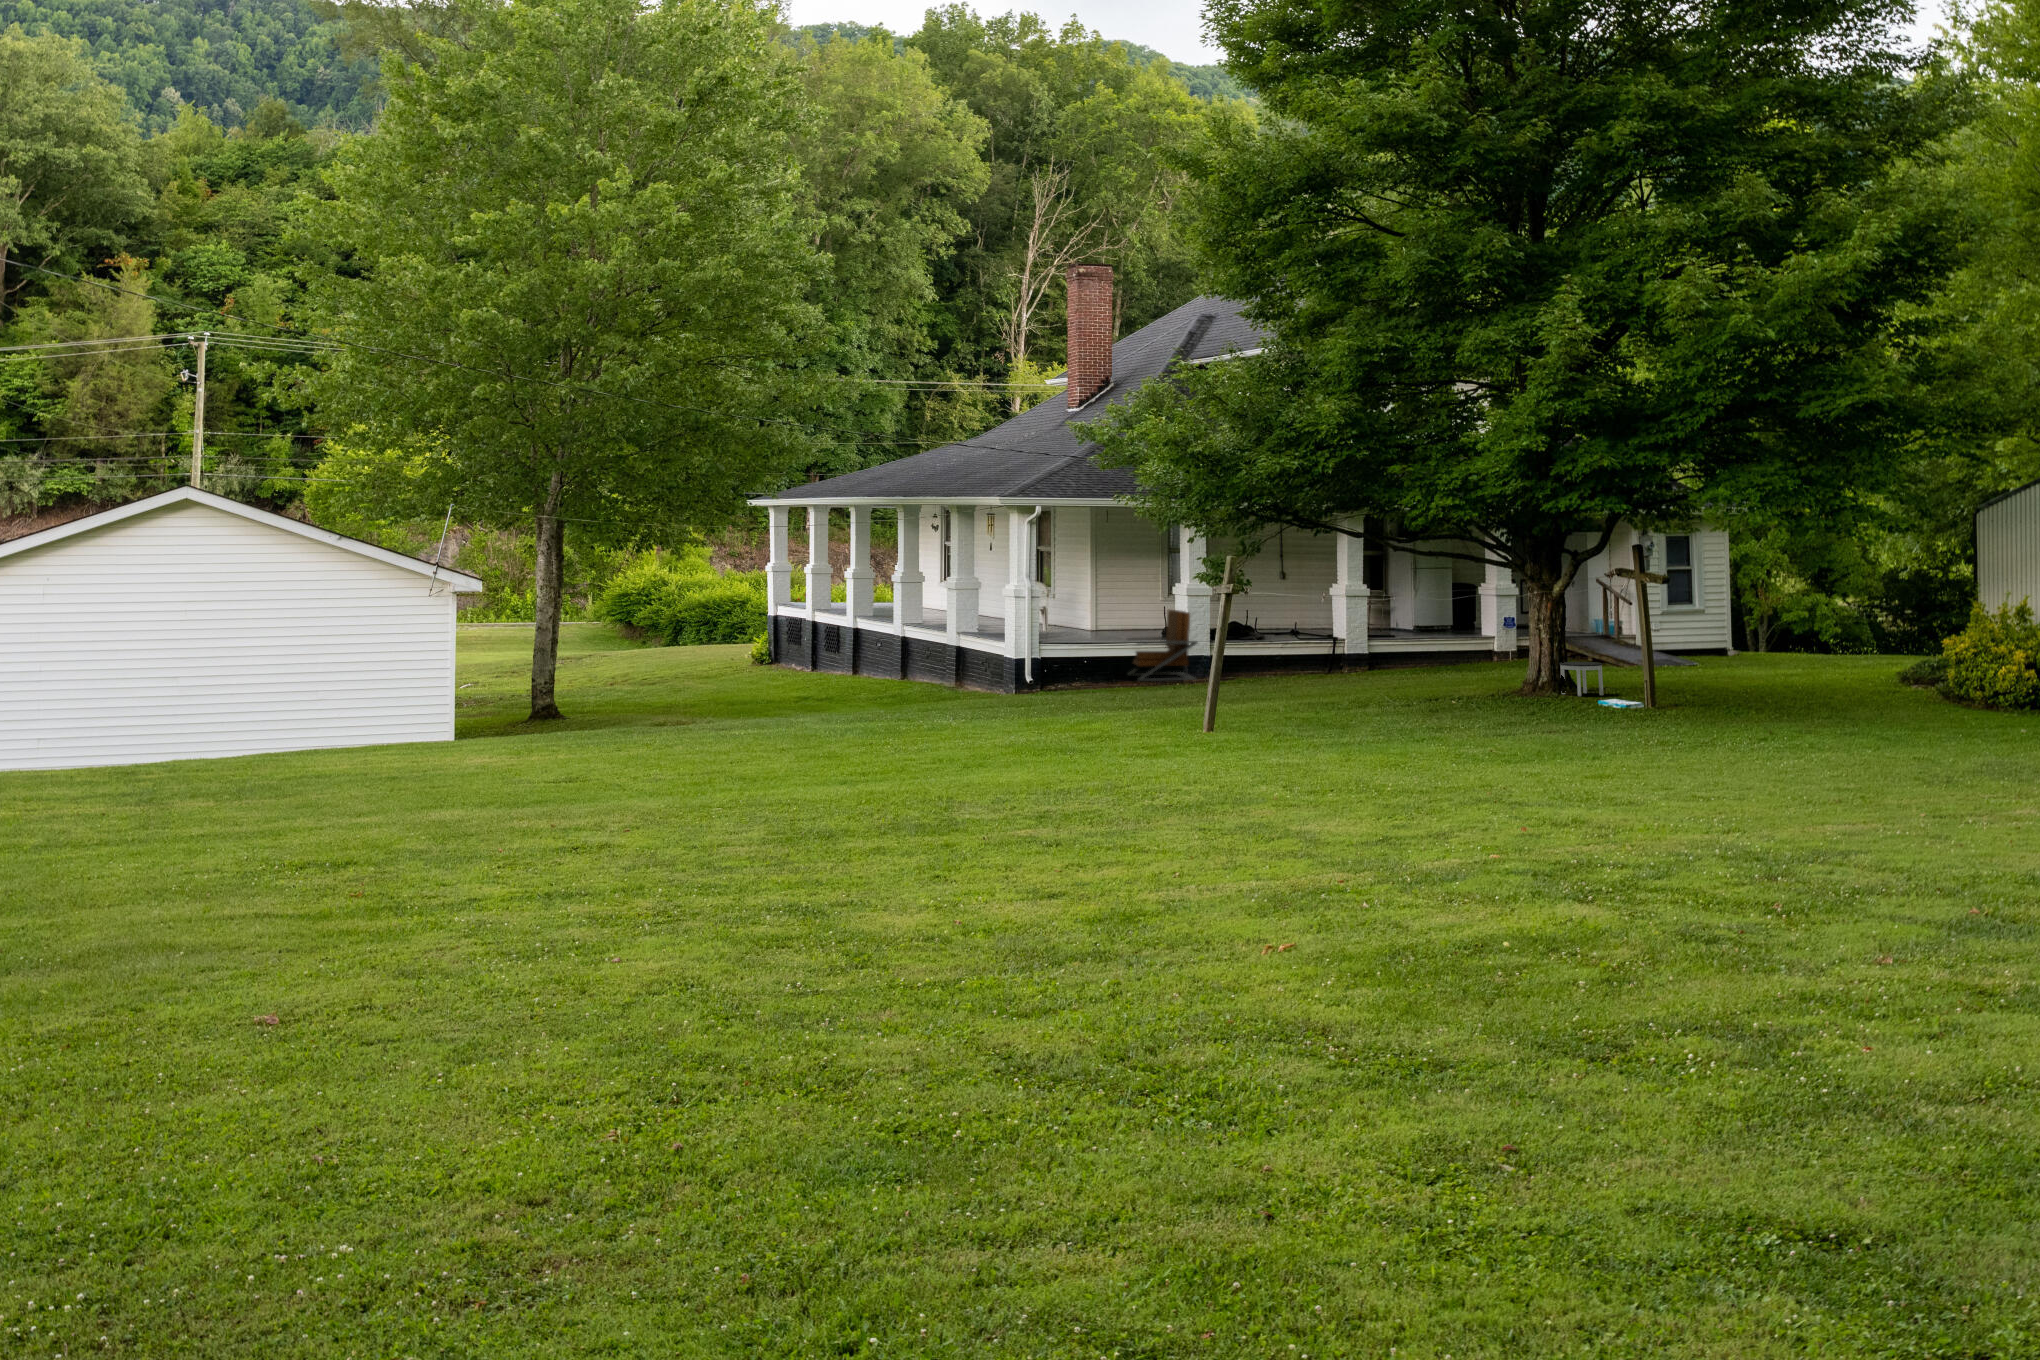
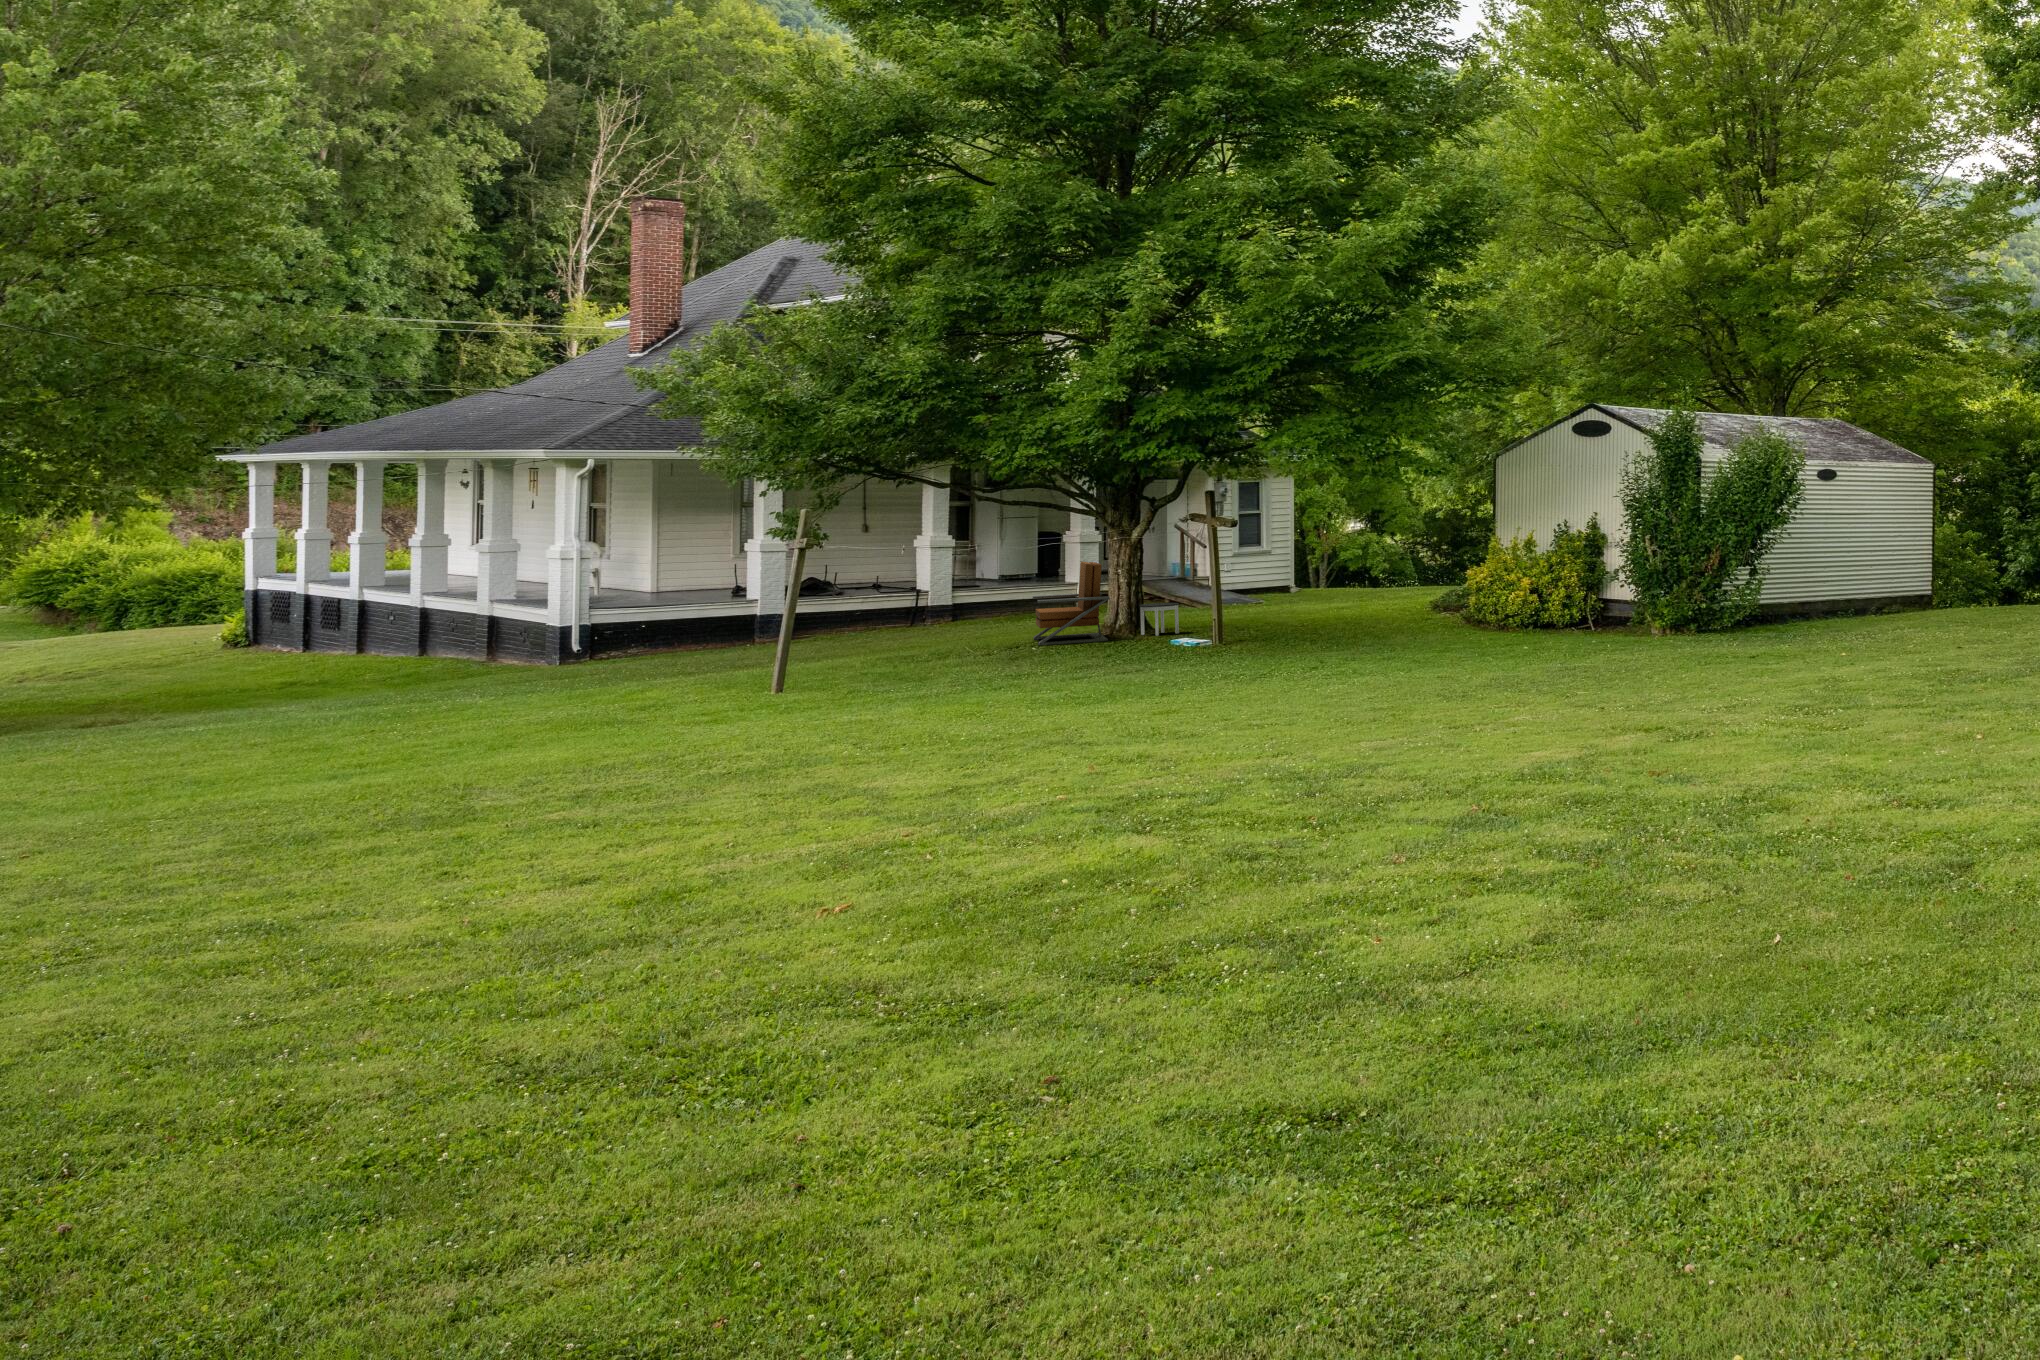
lounge chair: present [1128,610,1197,681] -> present [1033,562,1109,645]

